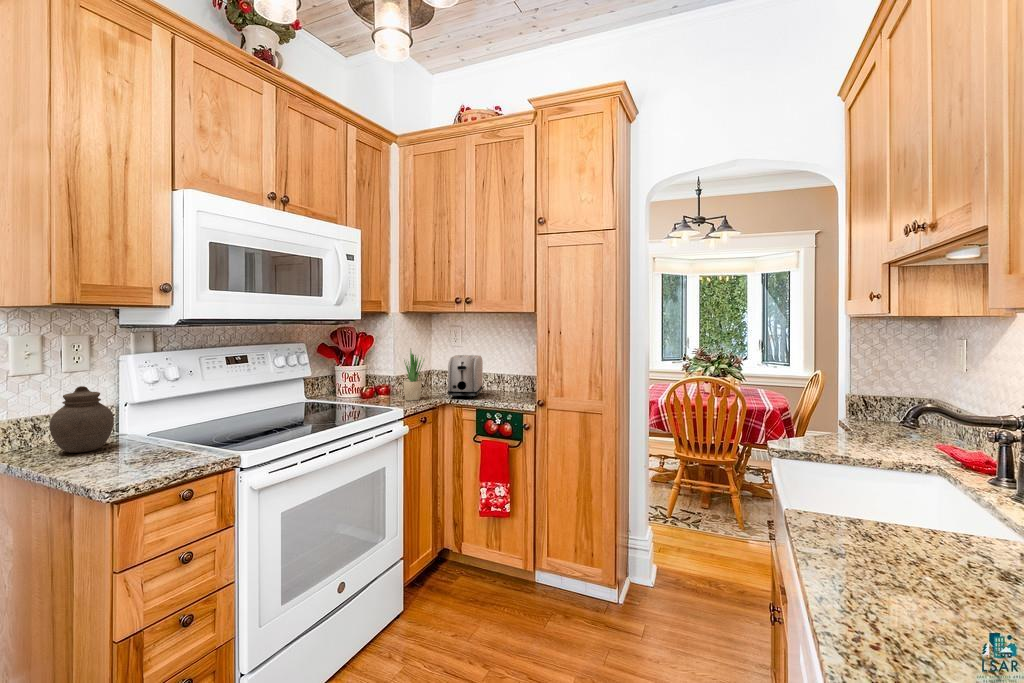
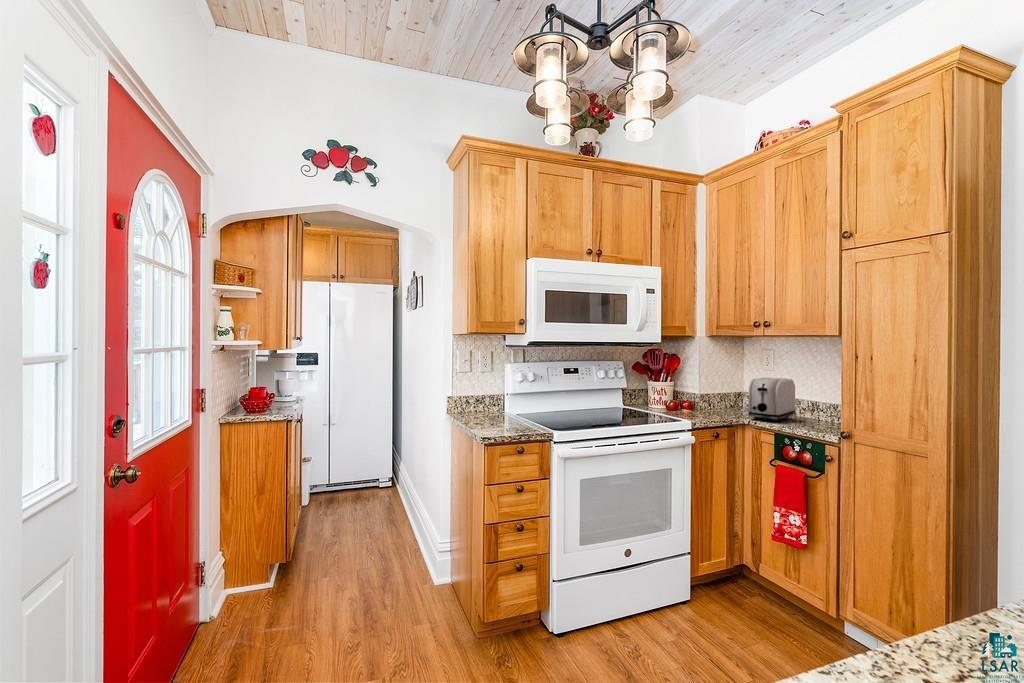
potted plant: present [403,350,424,401] -> none [703,367,725,417]
jar: present [49,386,114,453] -> none [472,381,499,419]

